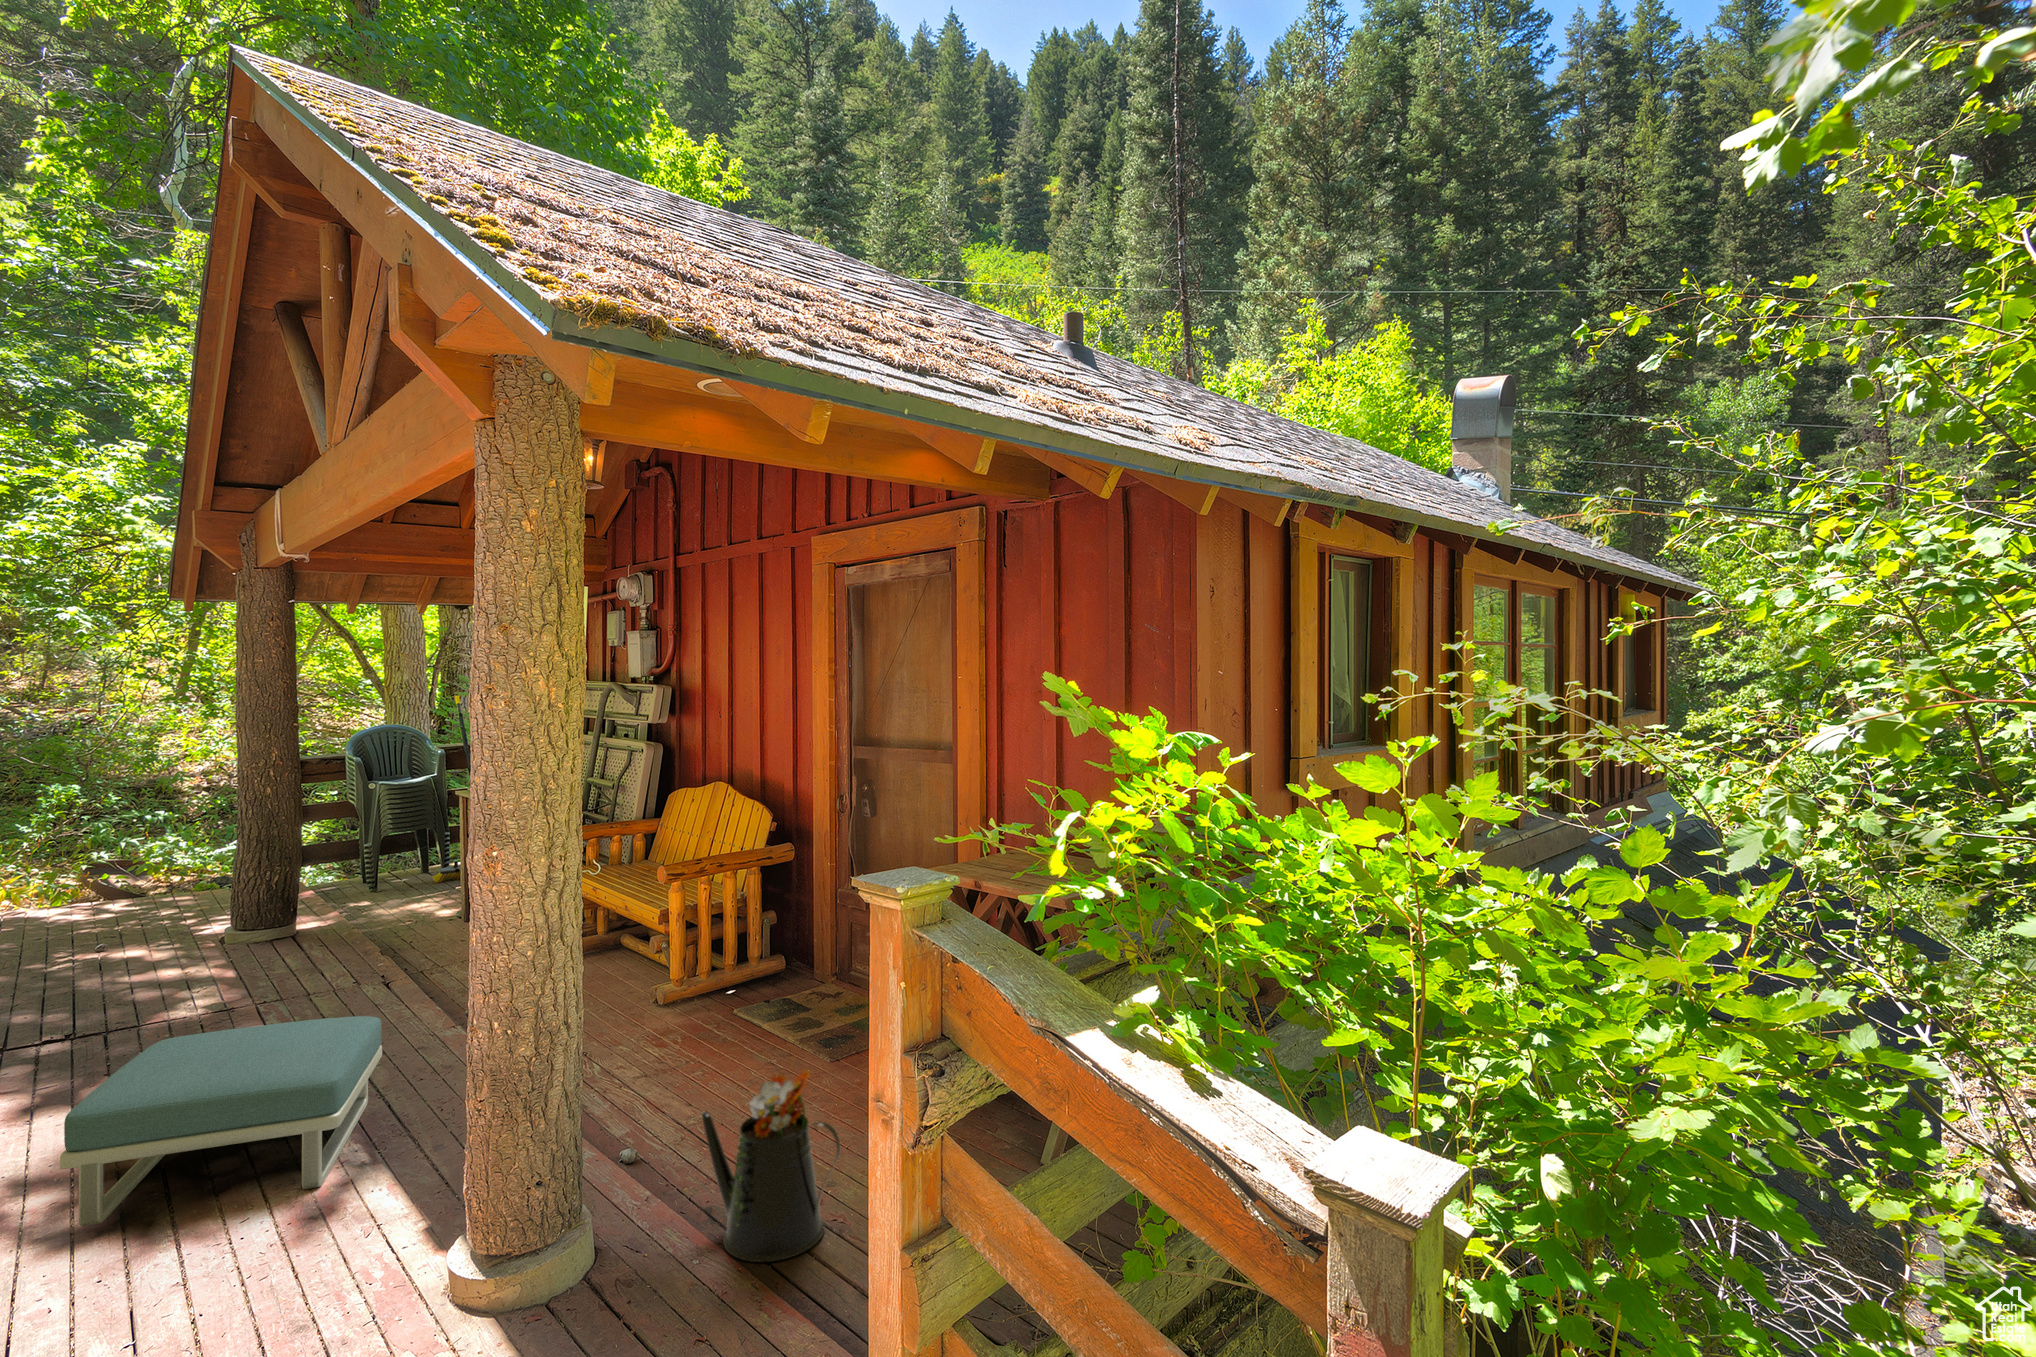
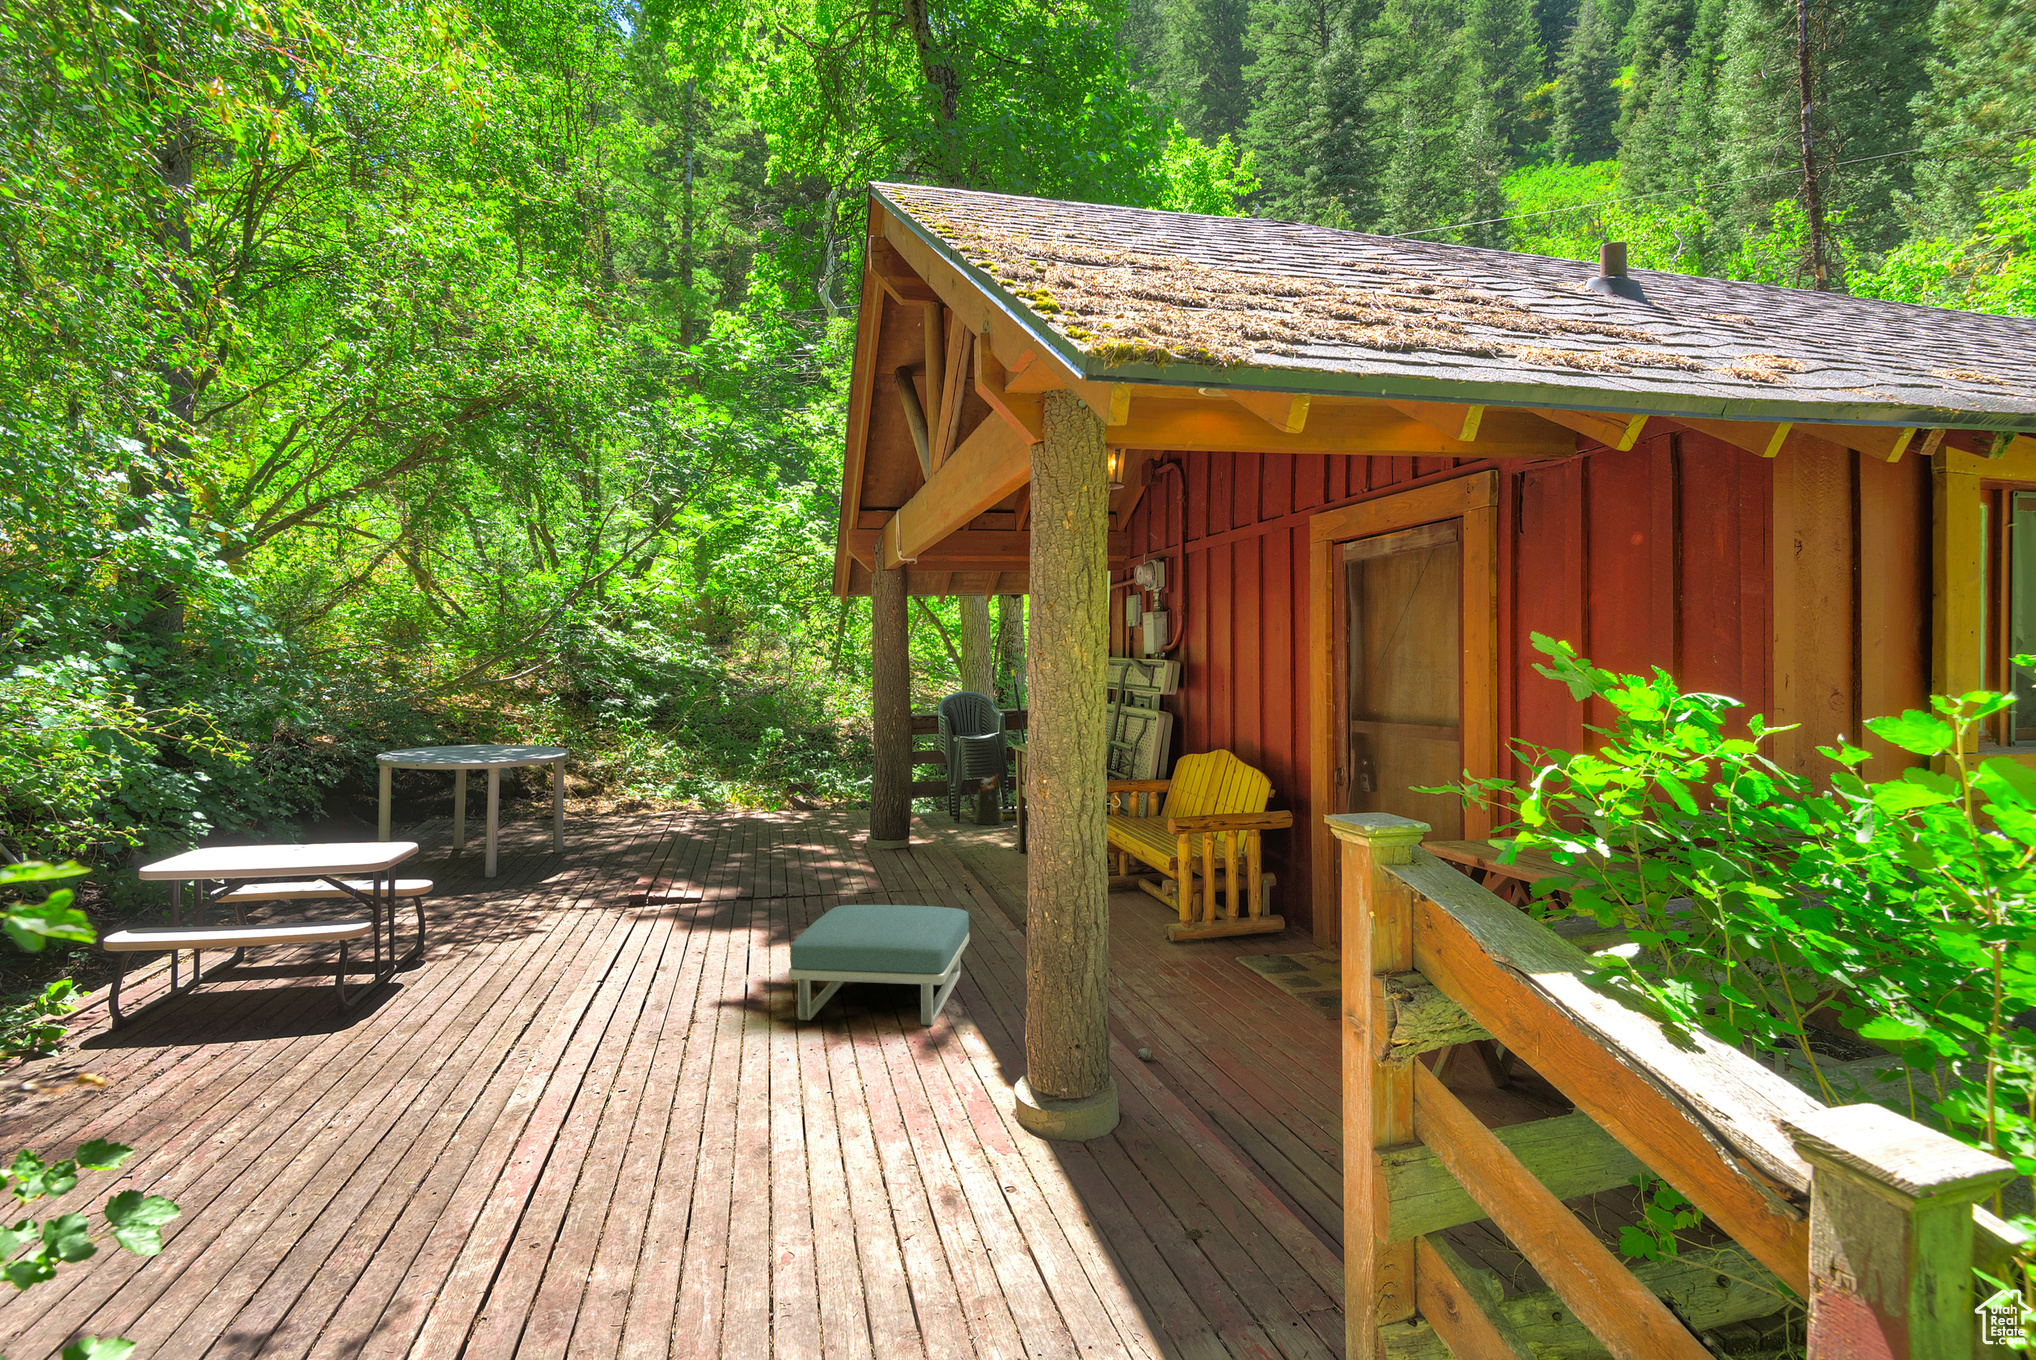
watering can: present [702,1071,841,1262] -> present [967,777,1007,825]

